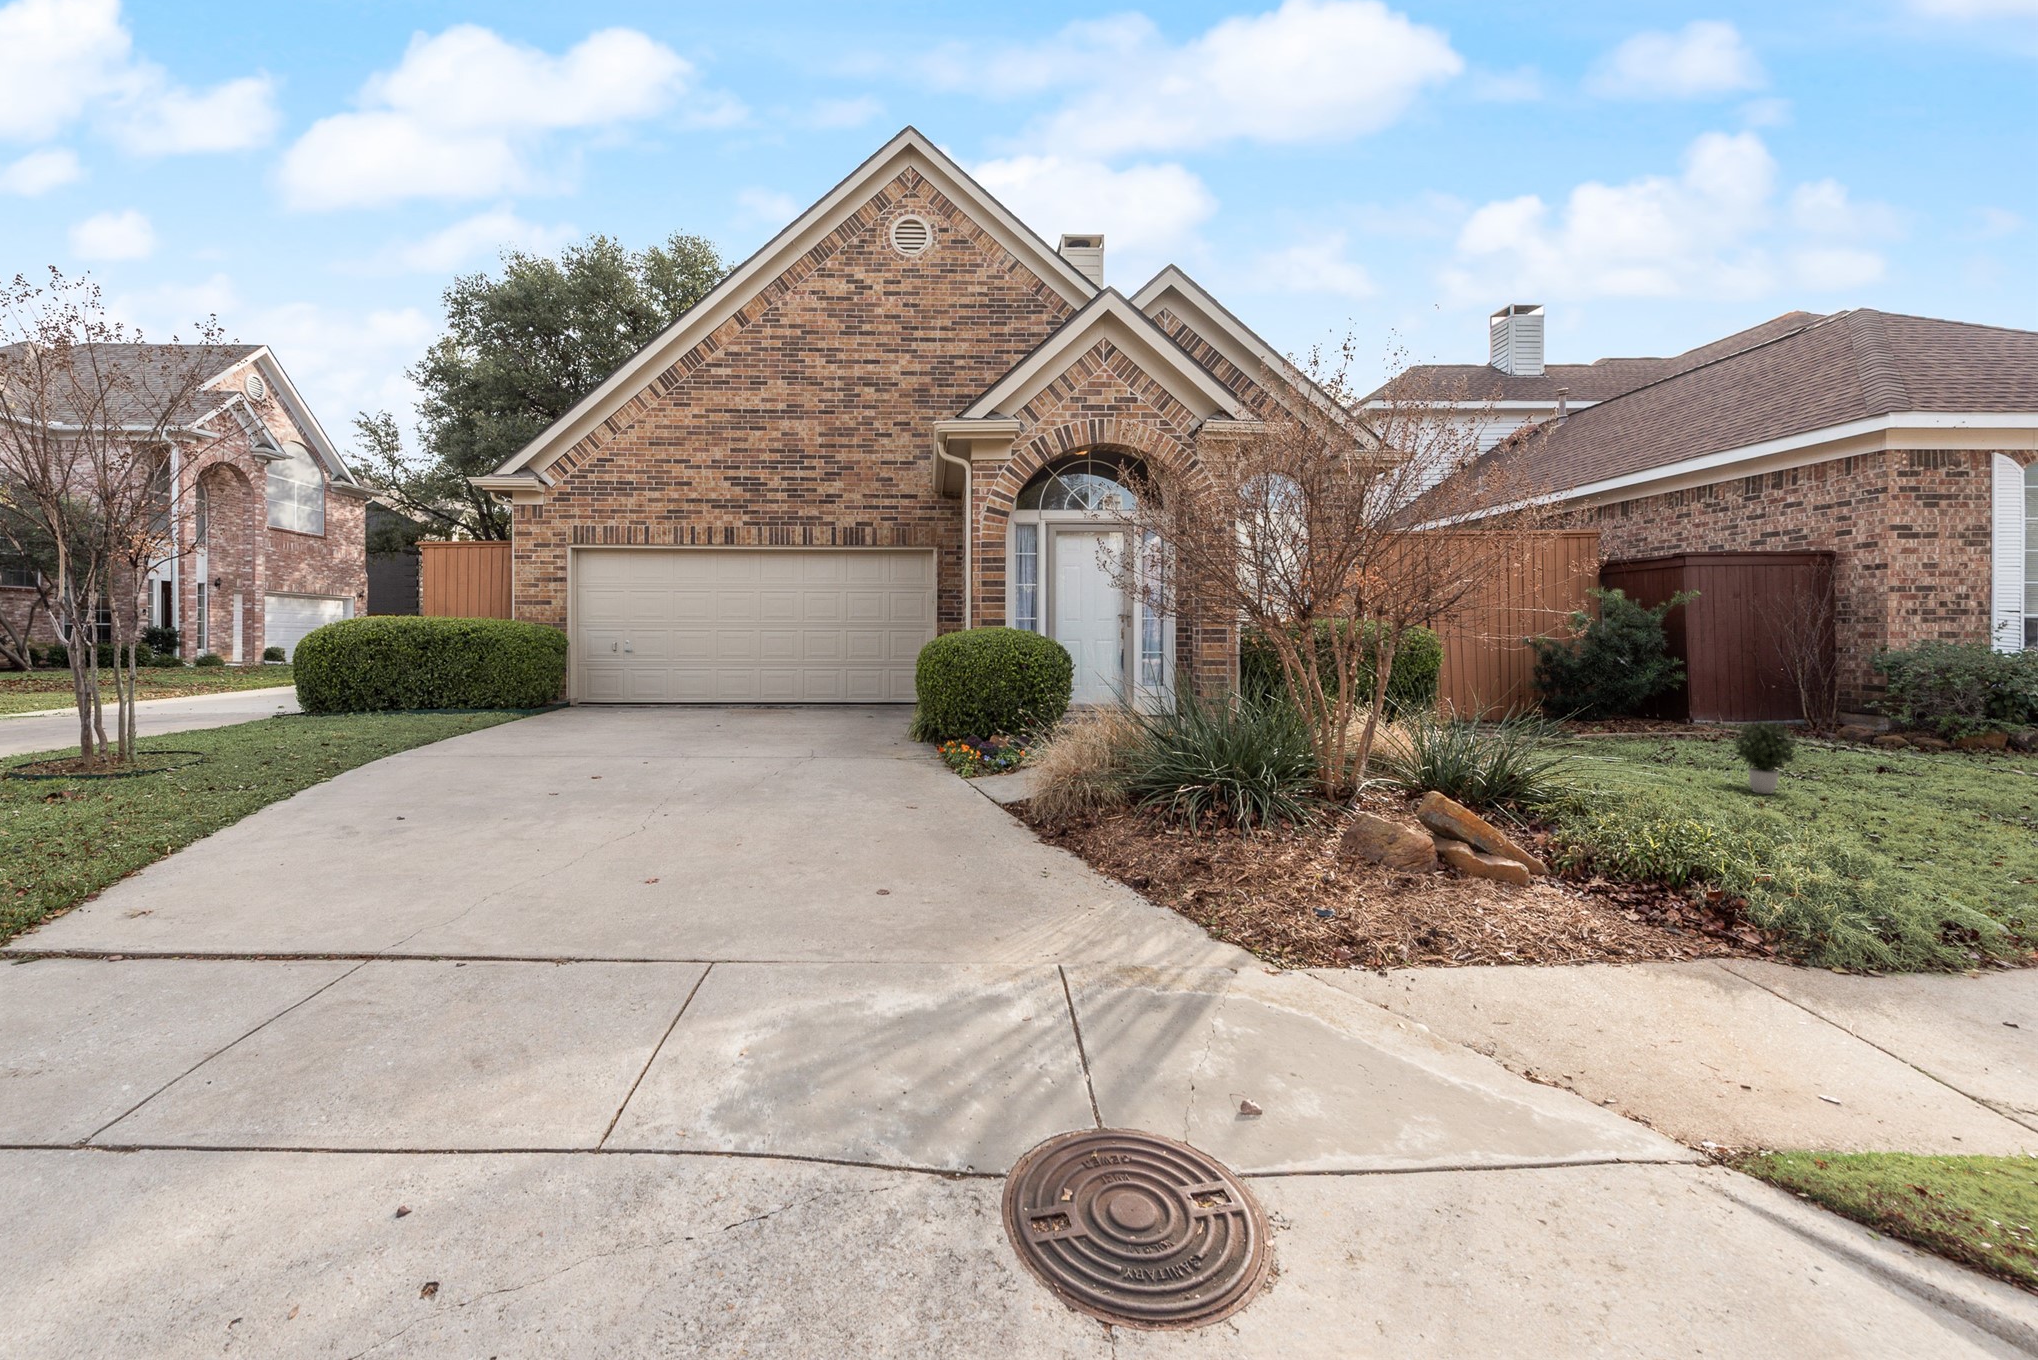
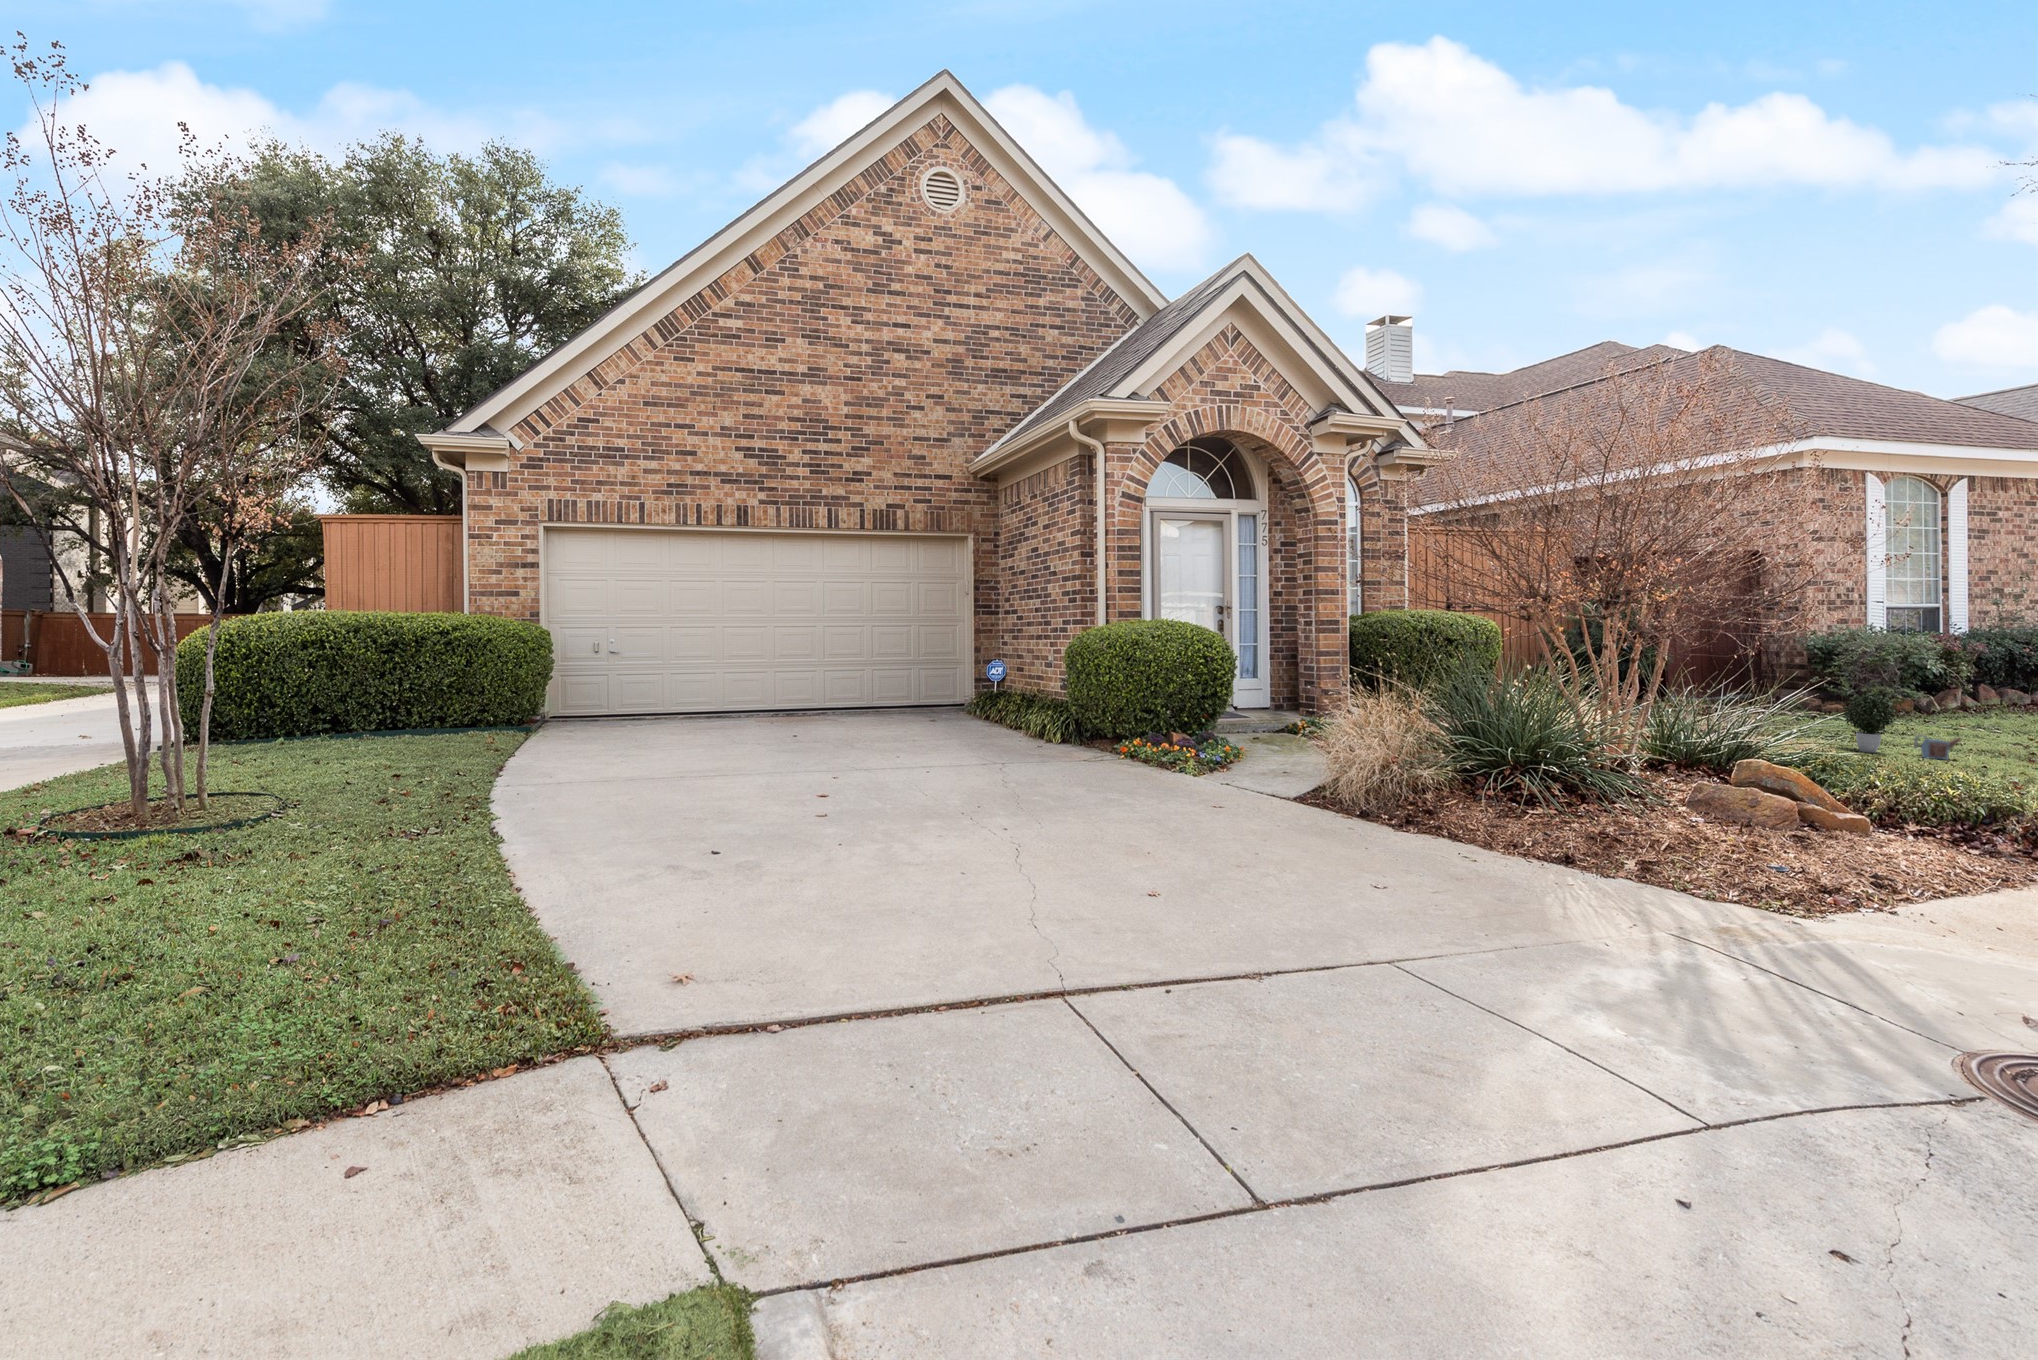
watering can: none [1821,775,1891,808] -> present [1914,735,1961,759]

